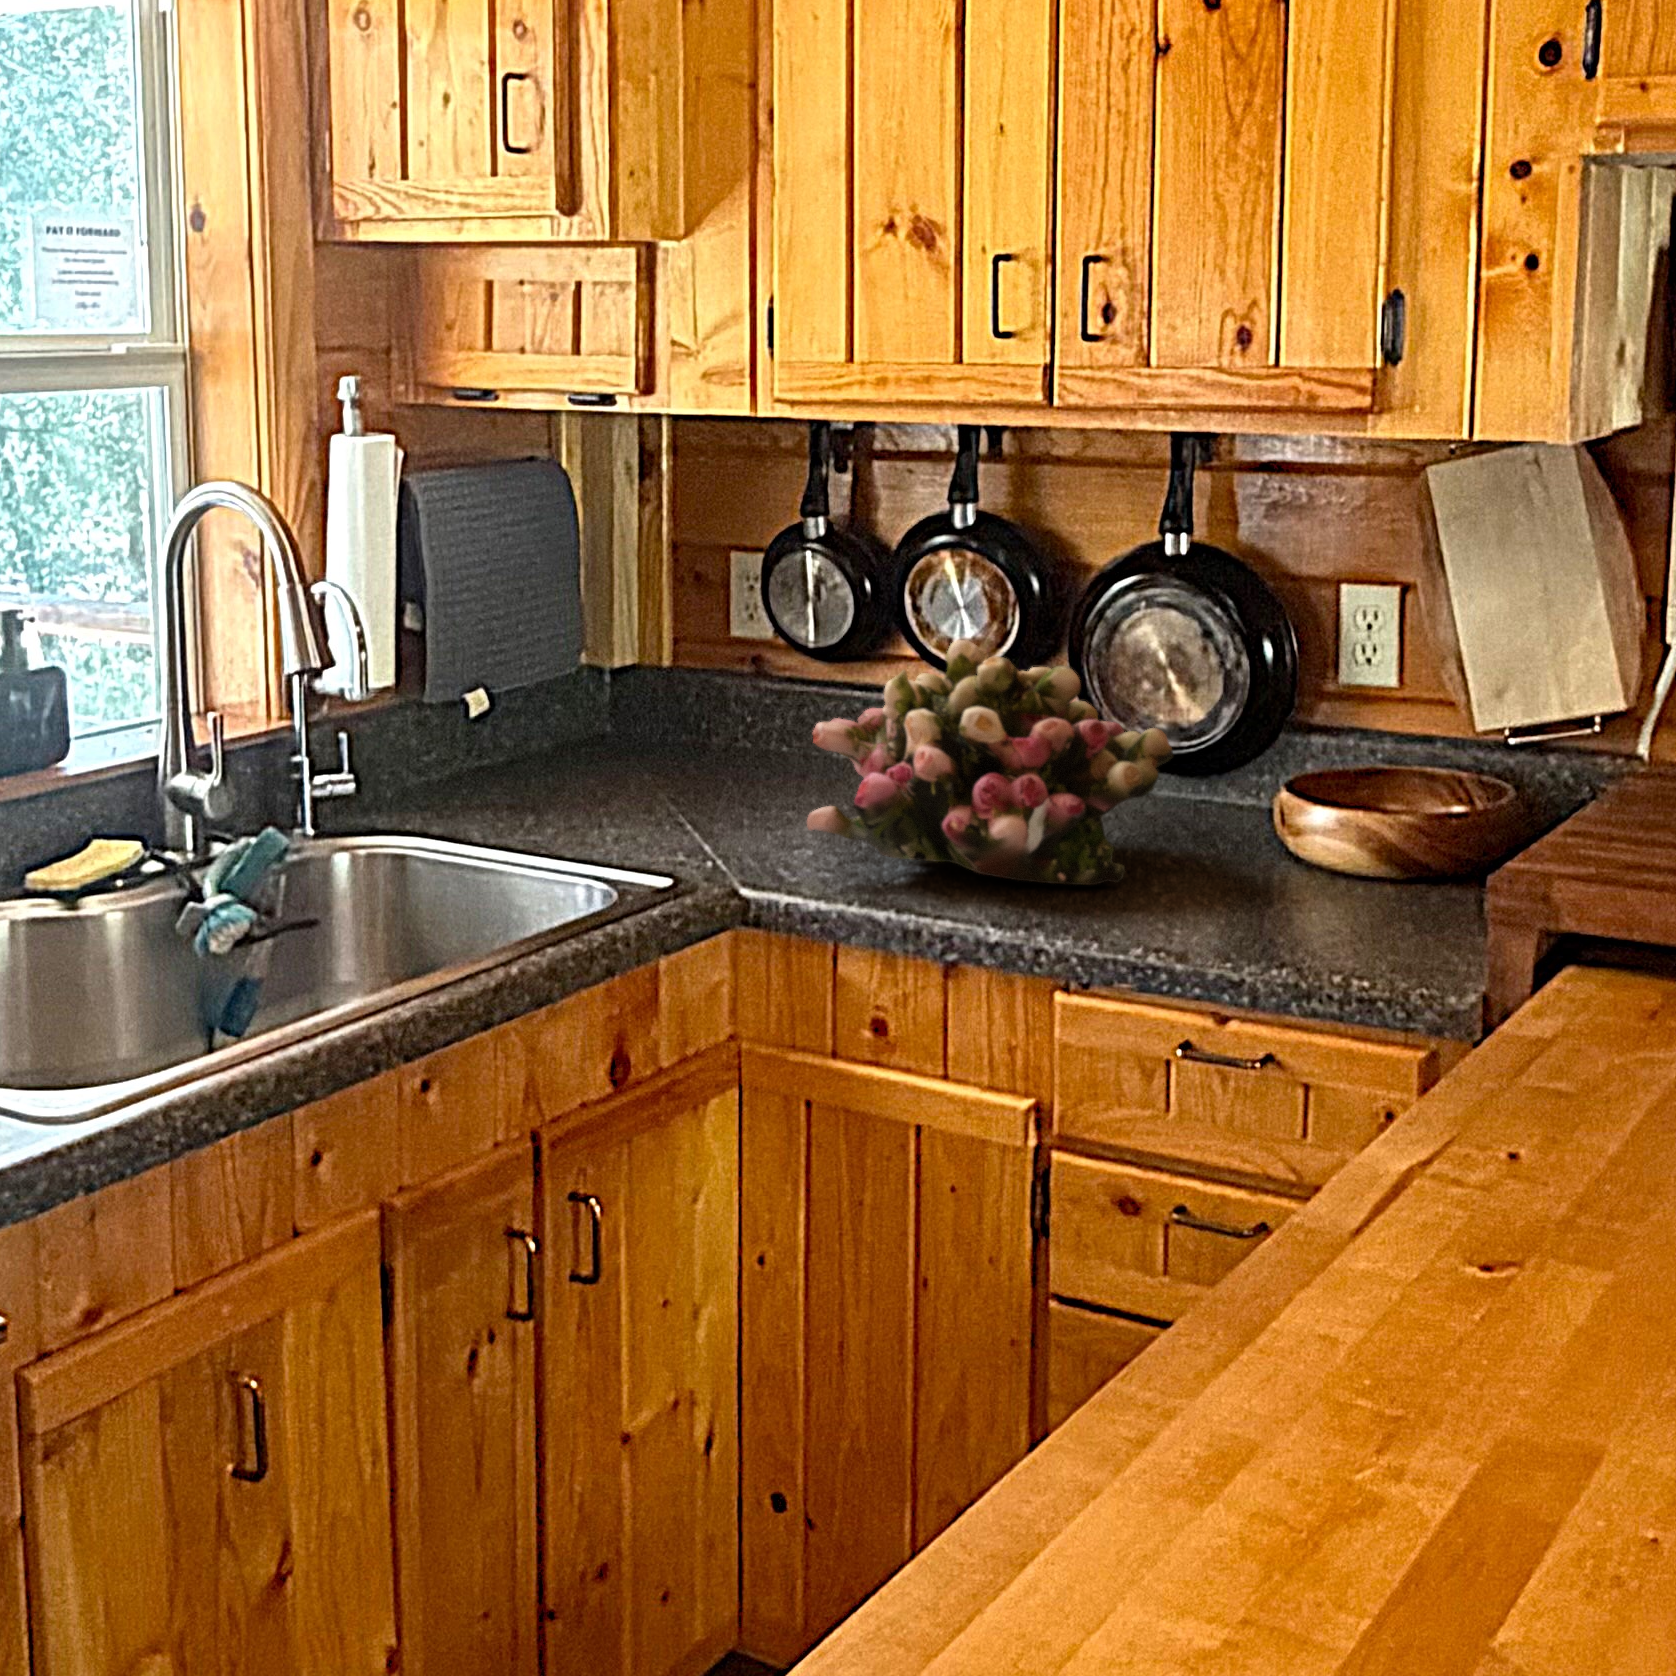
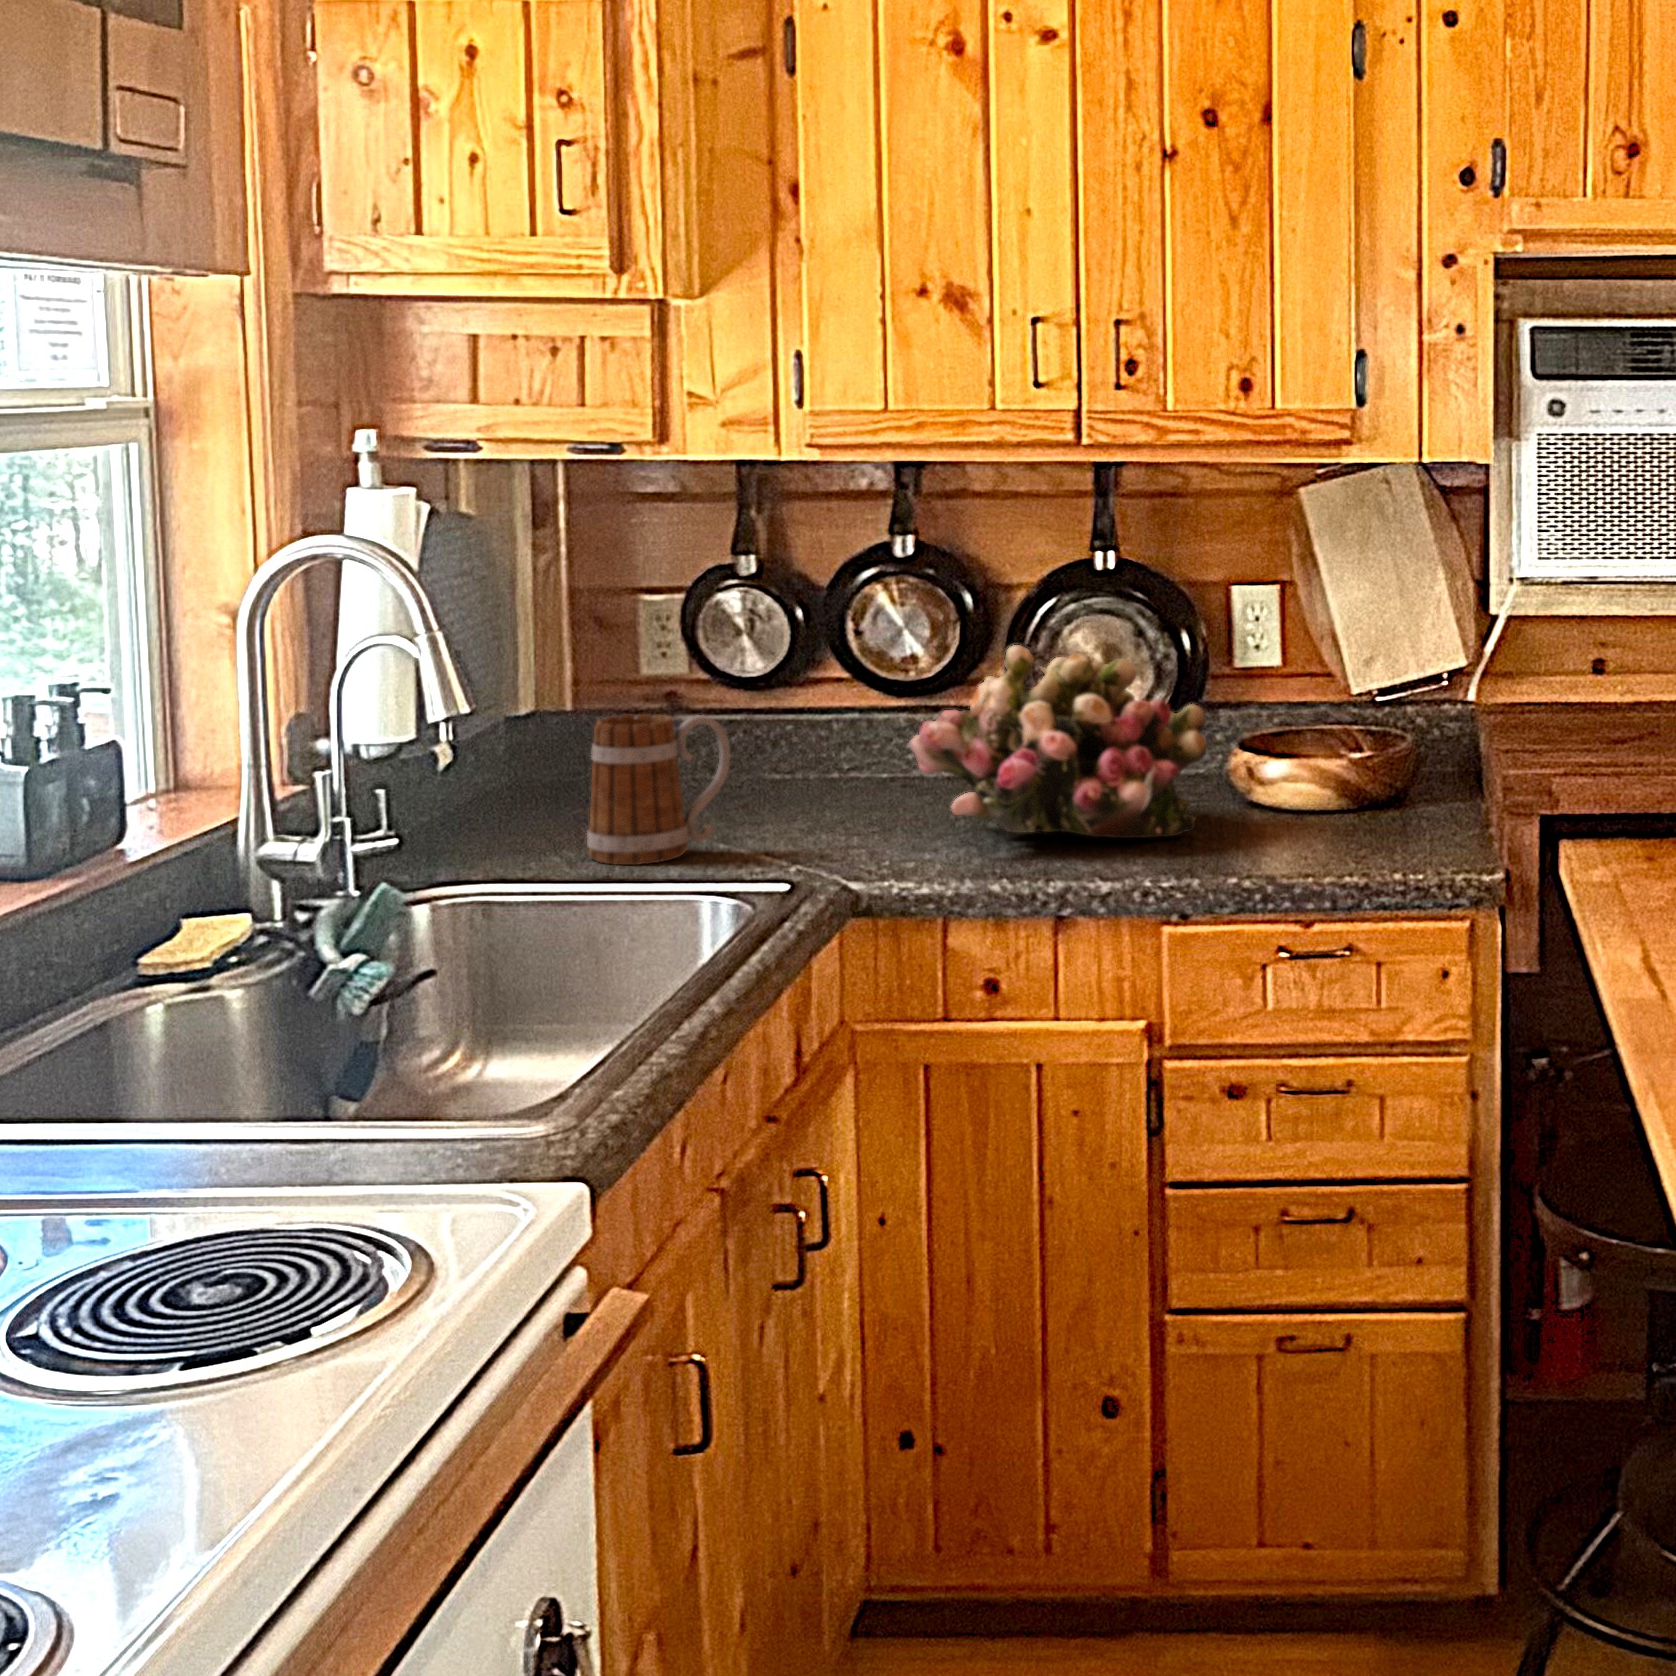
mug: none [482,683,626,840] -> present [587,714,730,865]

